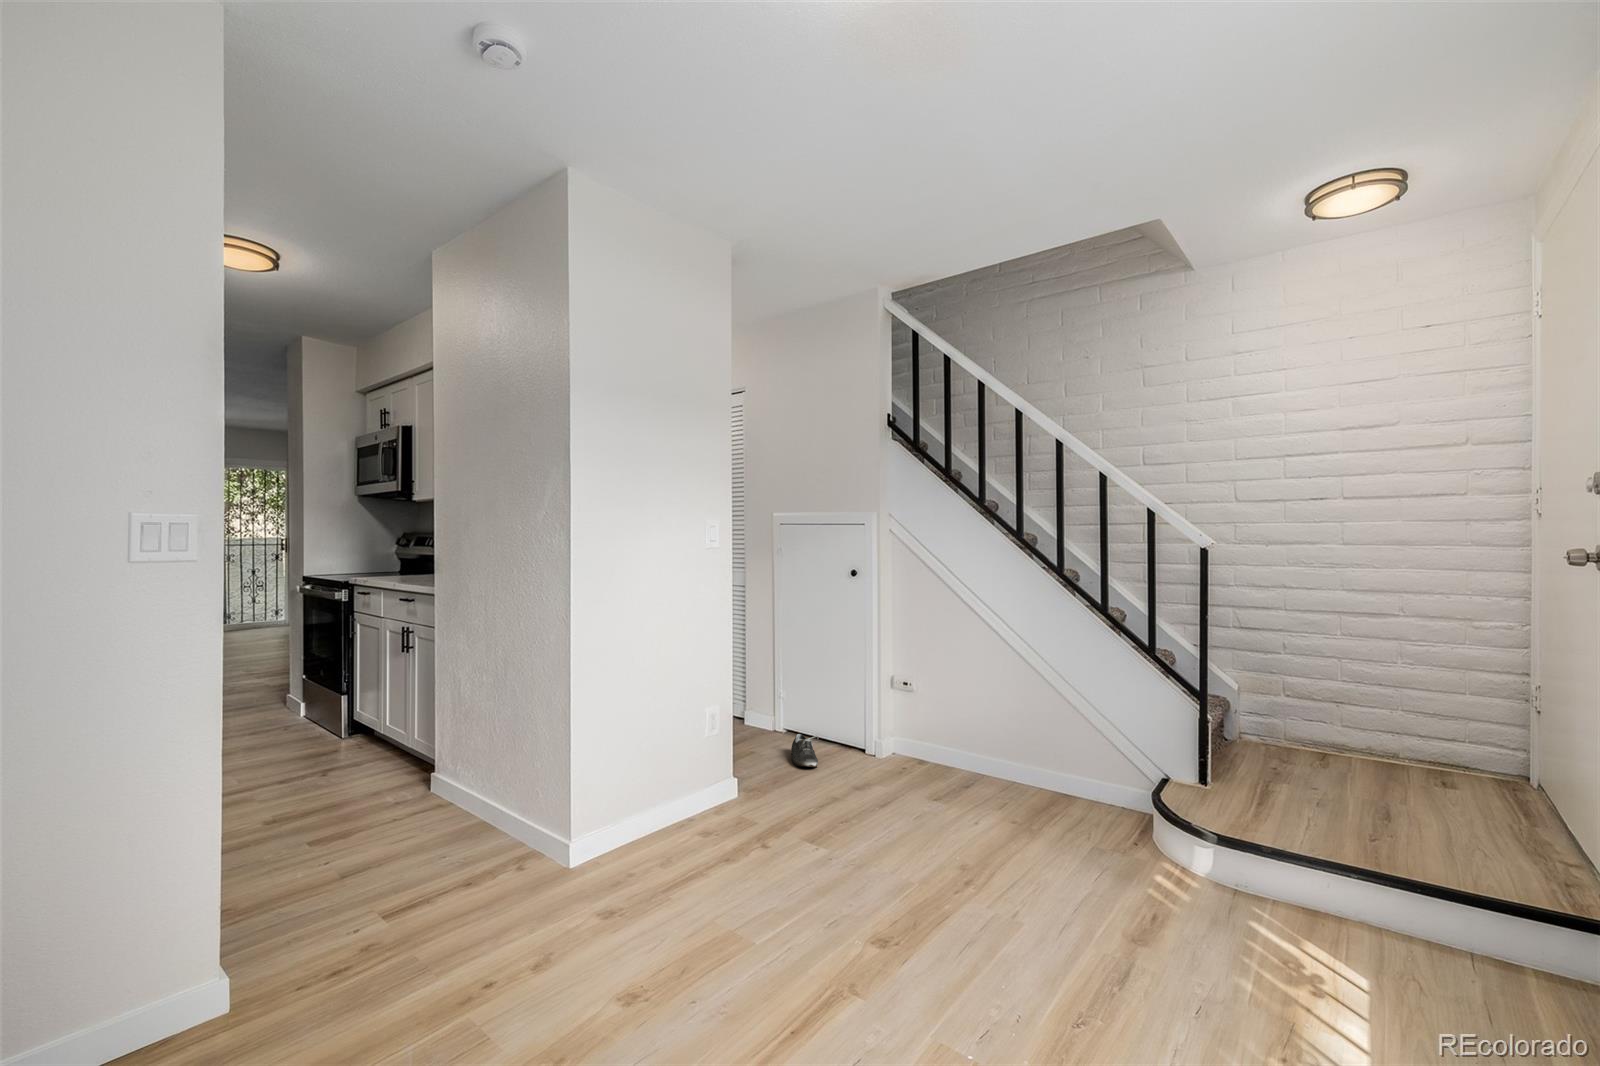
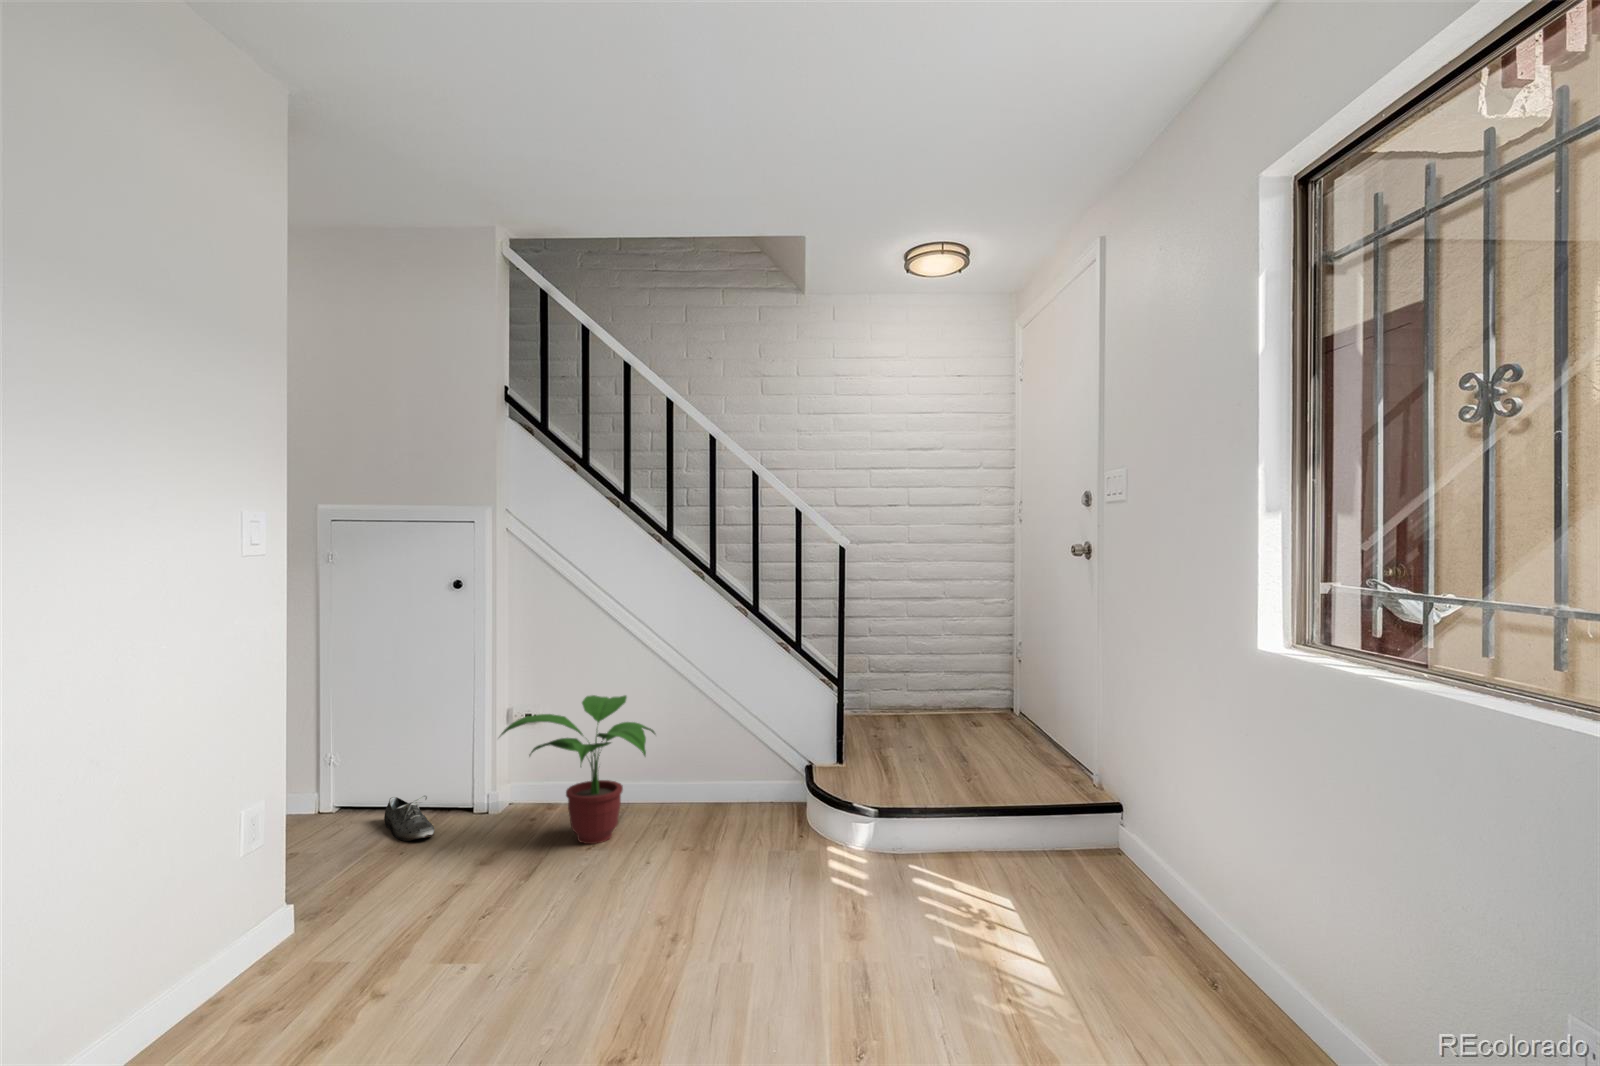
potted plant: none [857,672,995,802] -> present [500,695,655,844]

